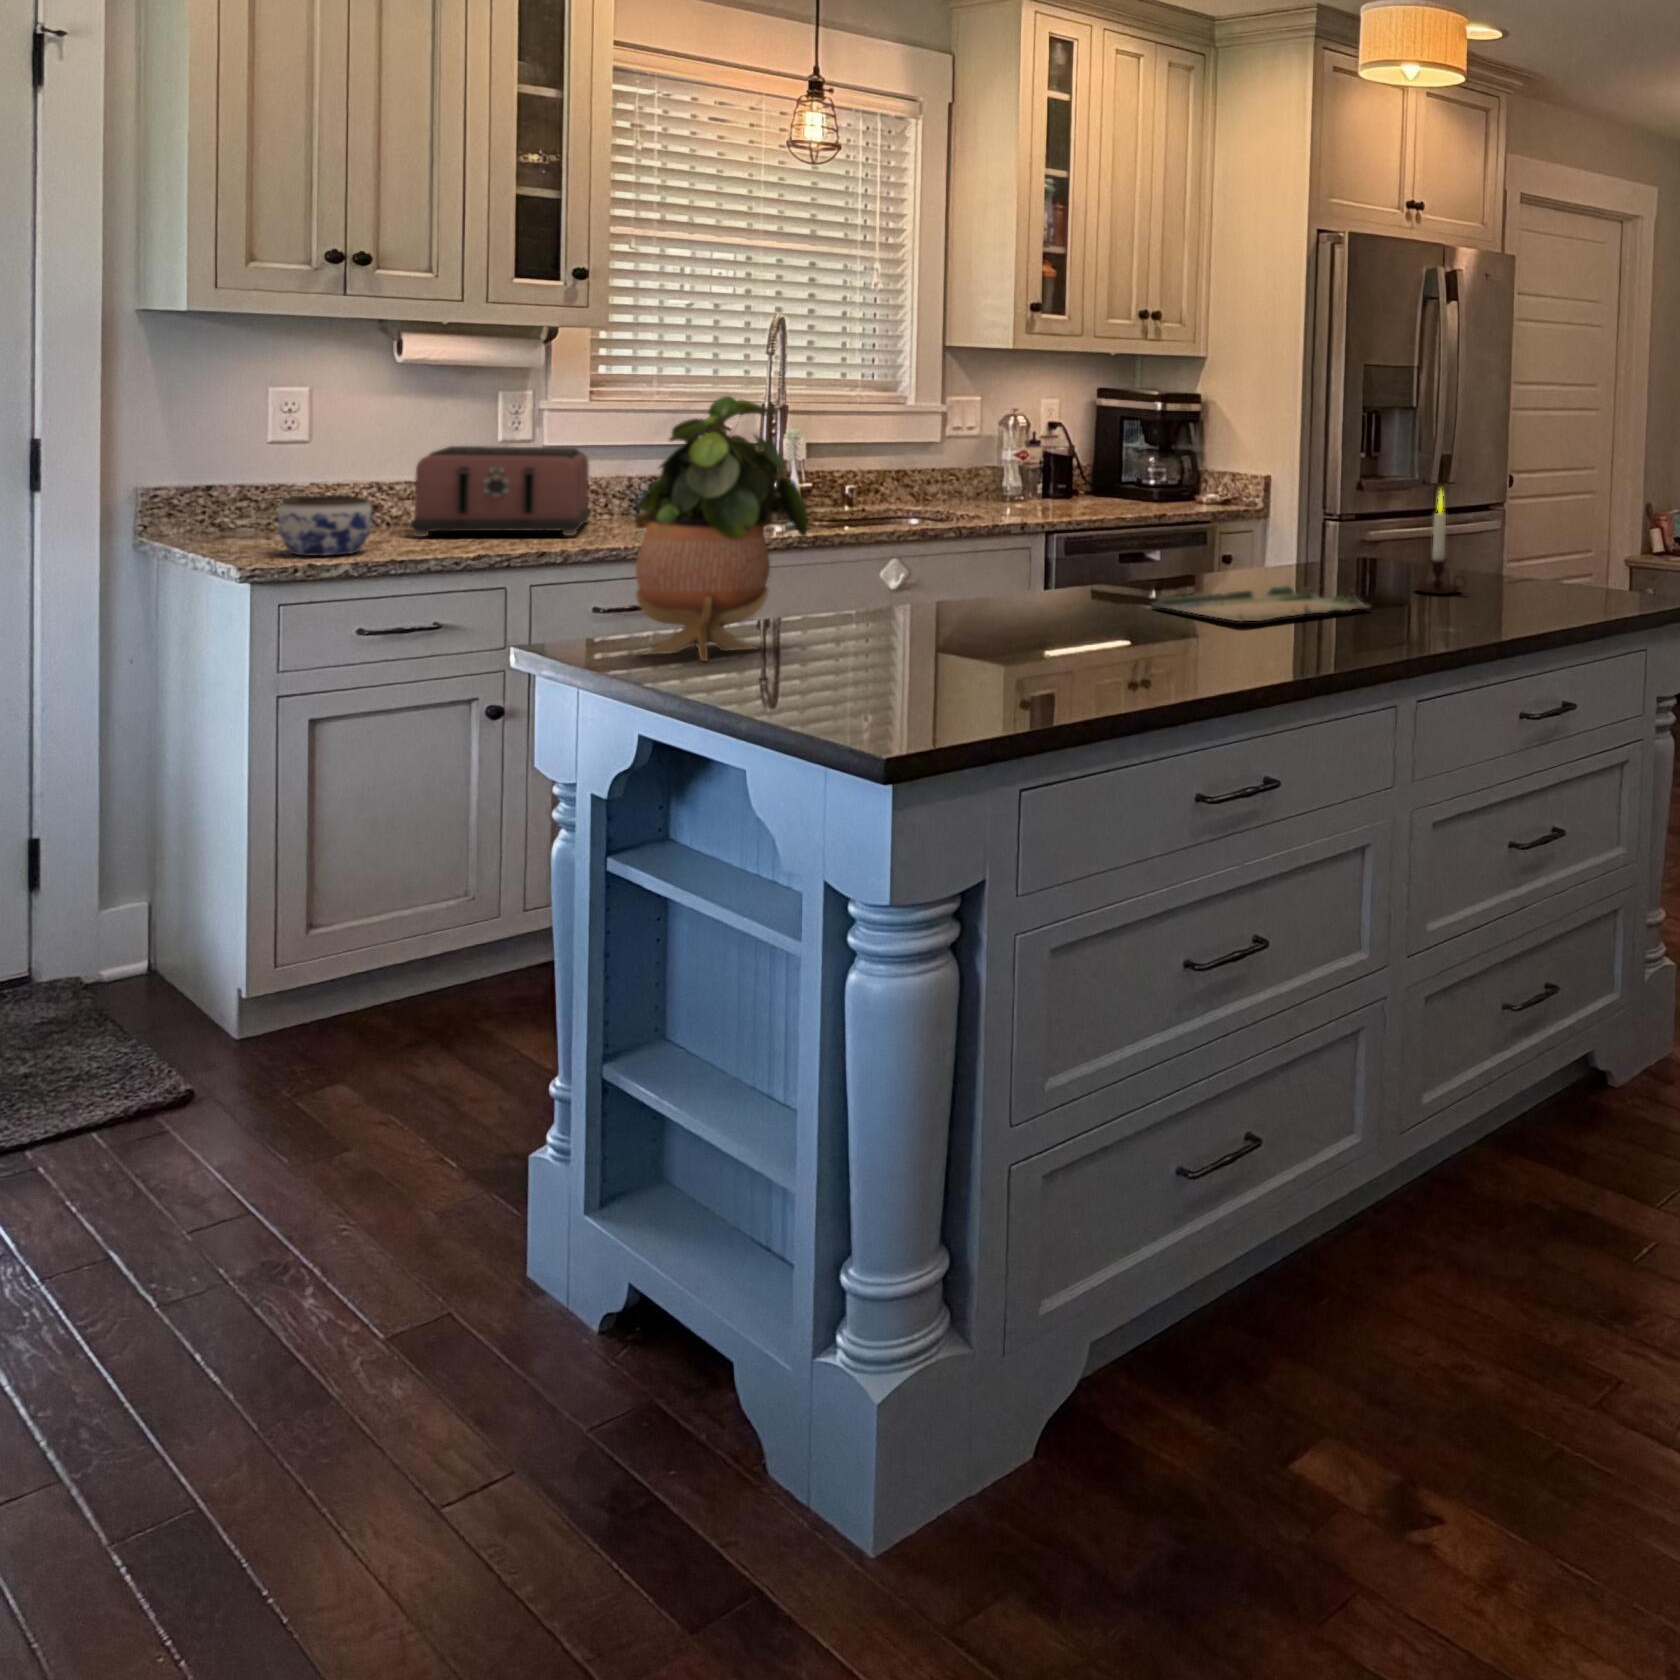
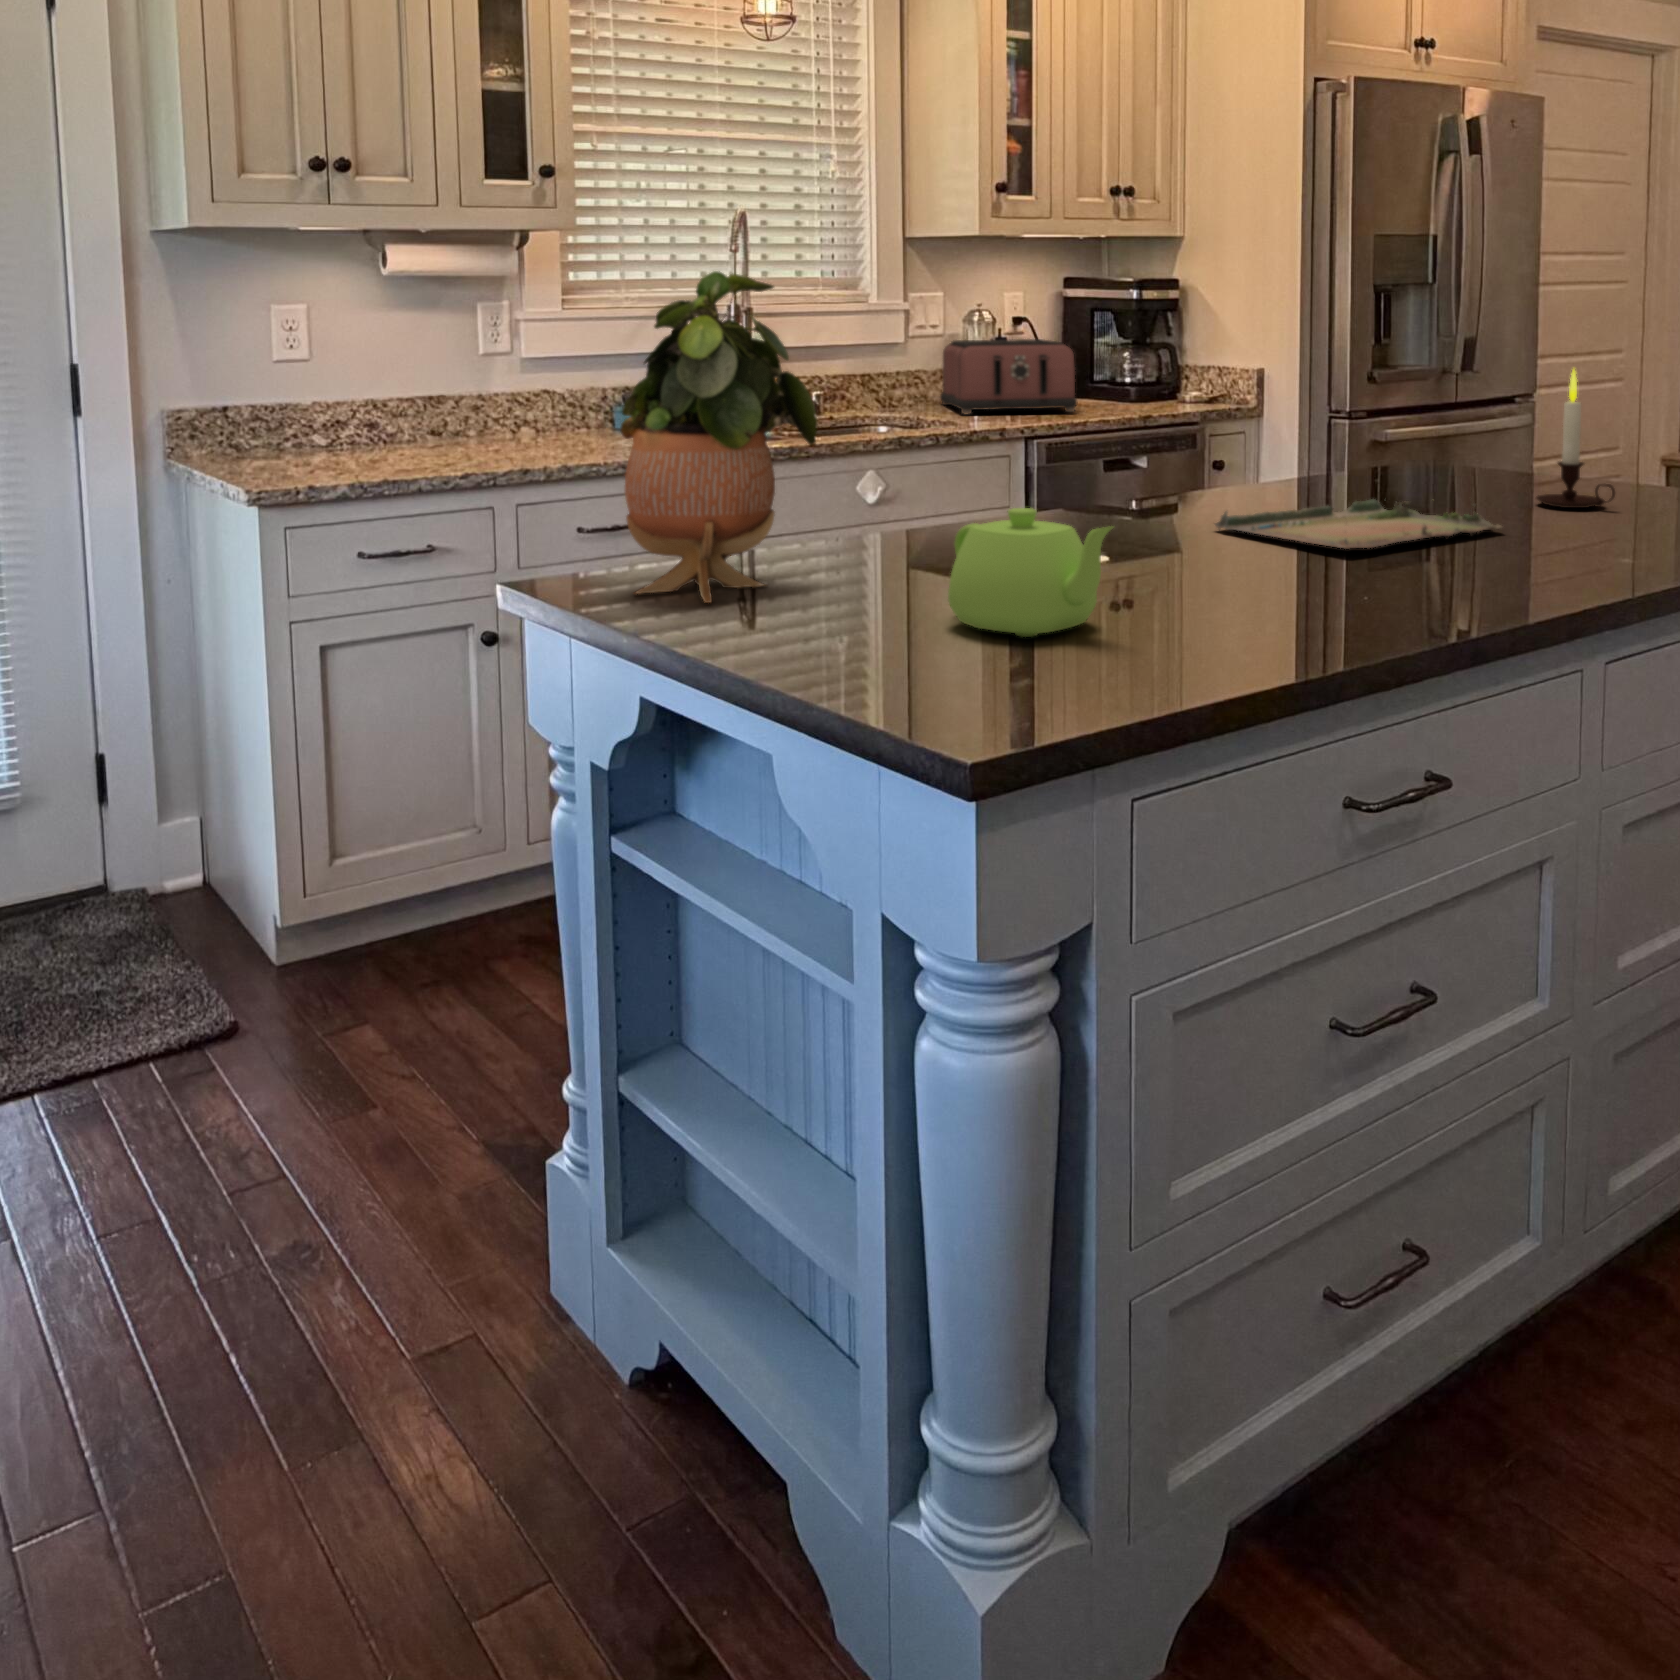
toaster: present [411,446,591,537] -> present [941,339,1078,414]
jar: present [277,495,373,556] -> none [280,411,366,475]
teapot: none [902,586,1028,682] -> present [948,508,1113,637]

